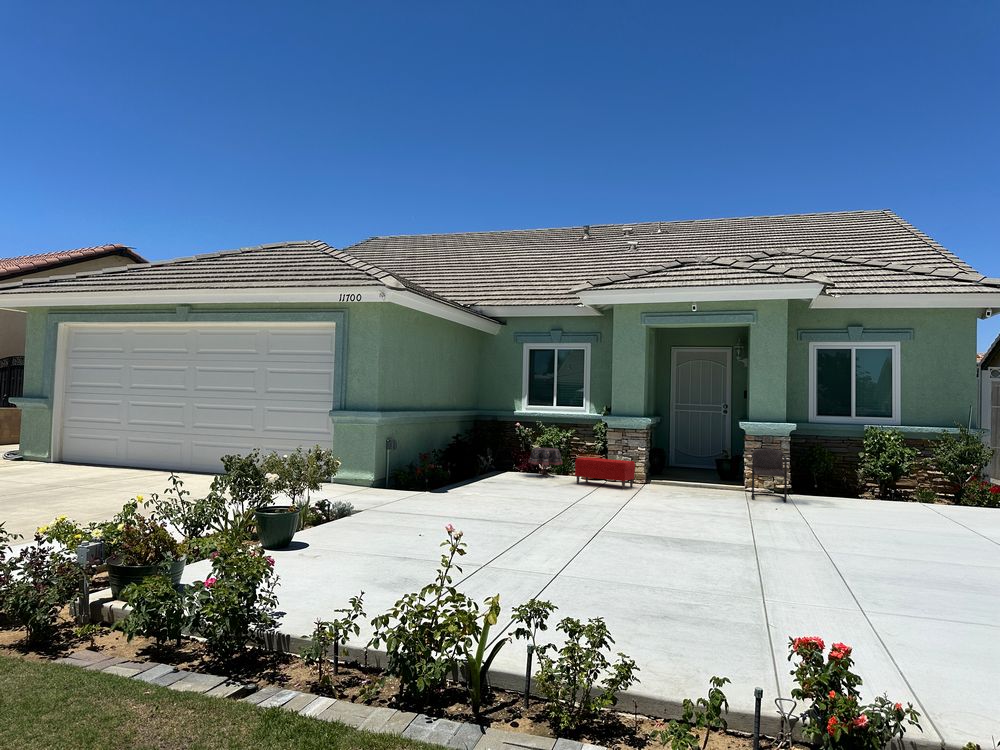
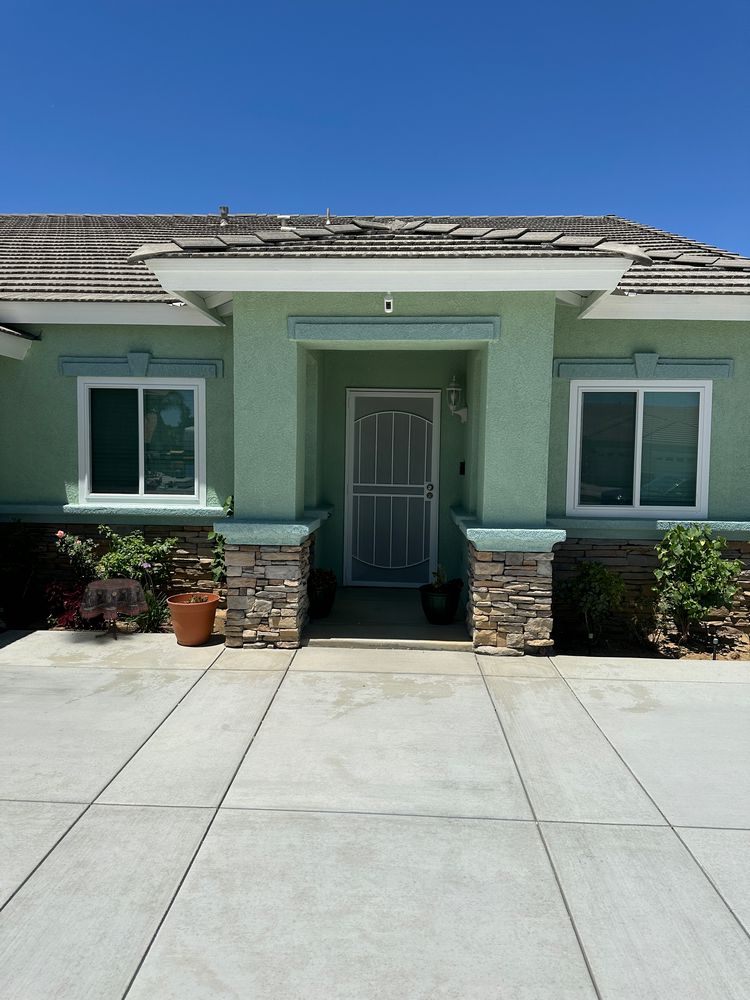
chair: present [751,449,787,502] -> none [487,577,551,680]
bench: present [575,457,635,489] -> none [163,601,280,669]

